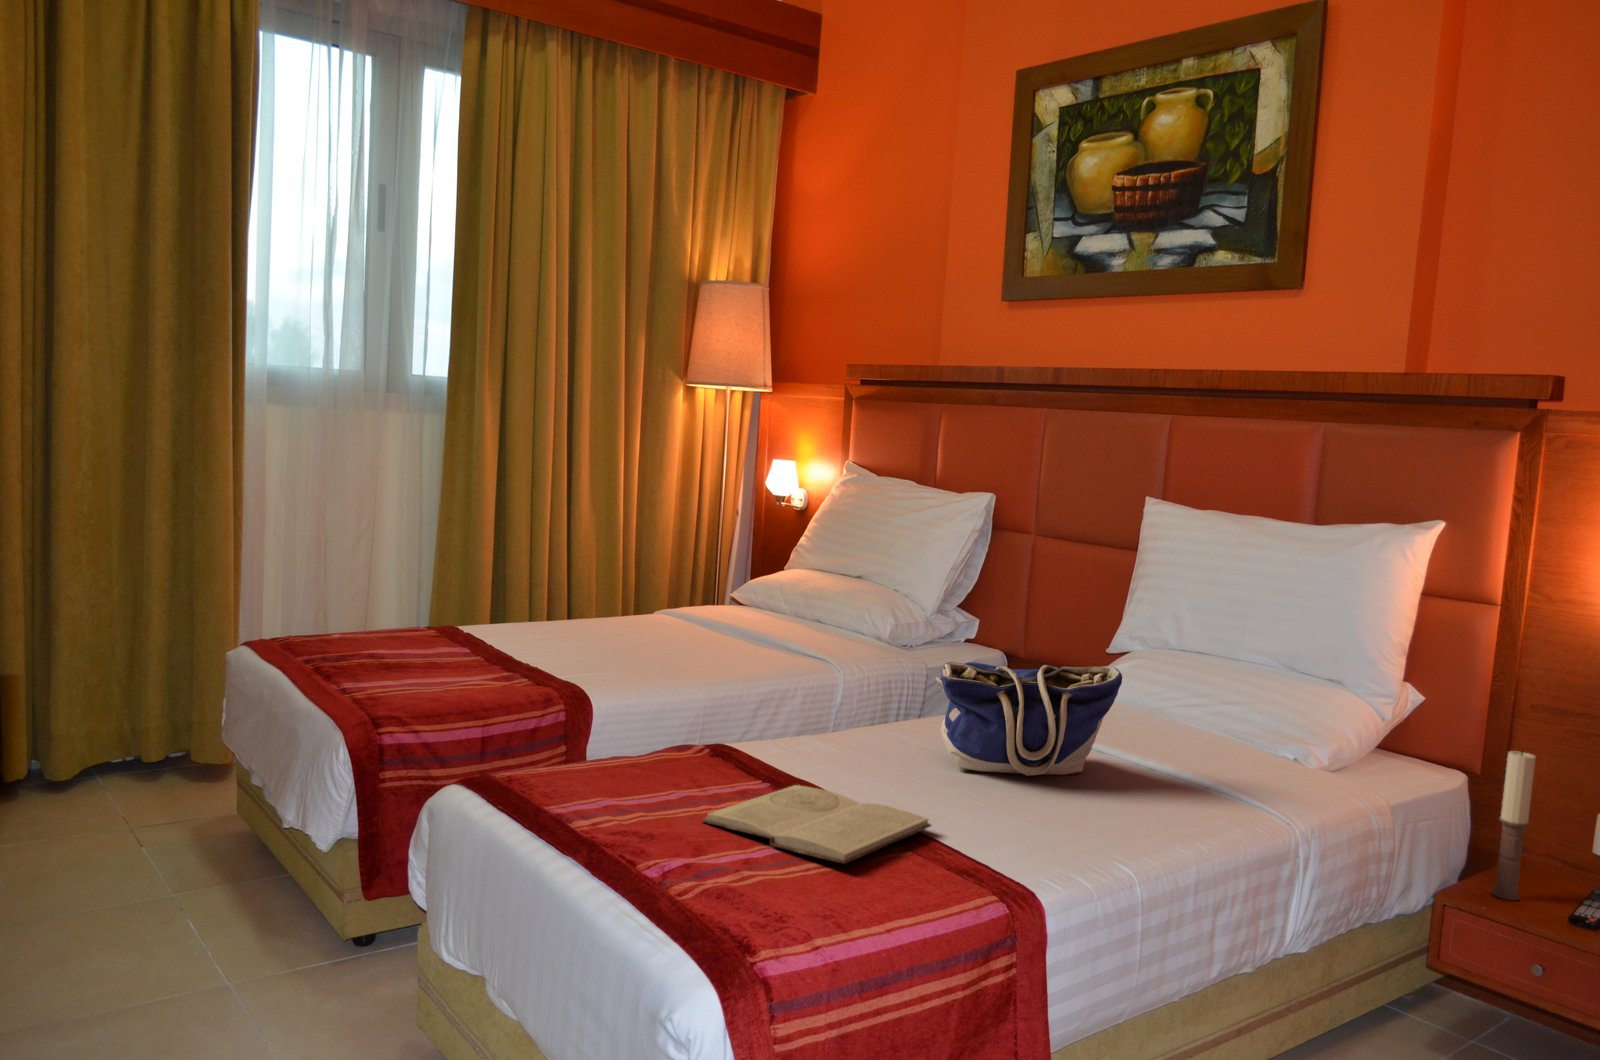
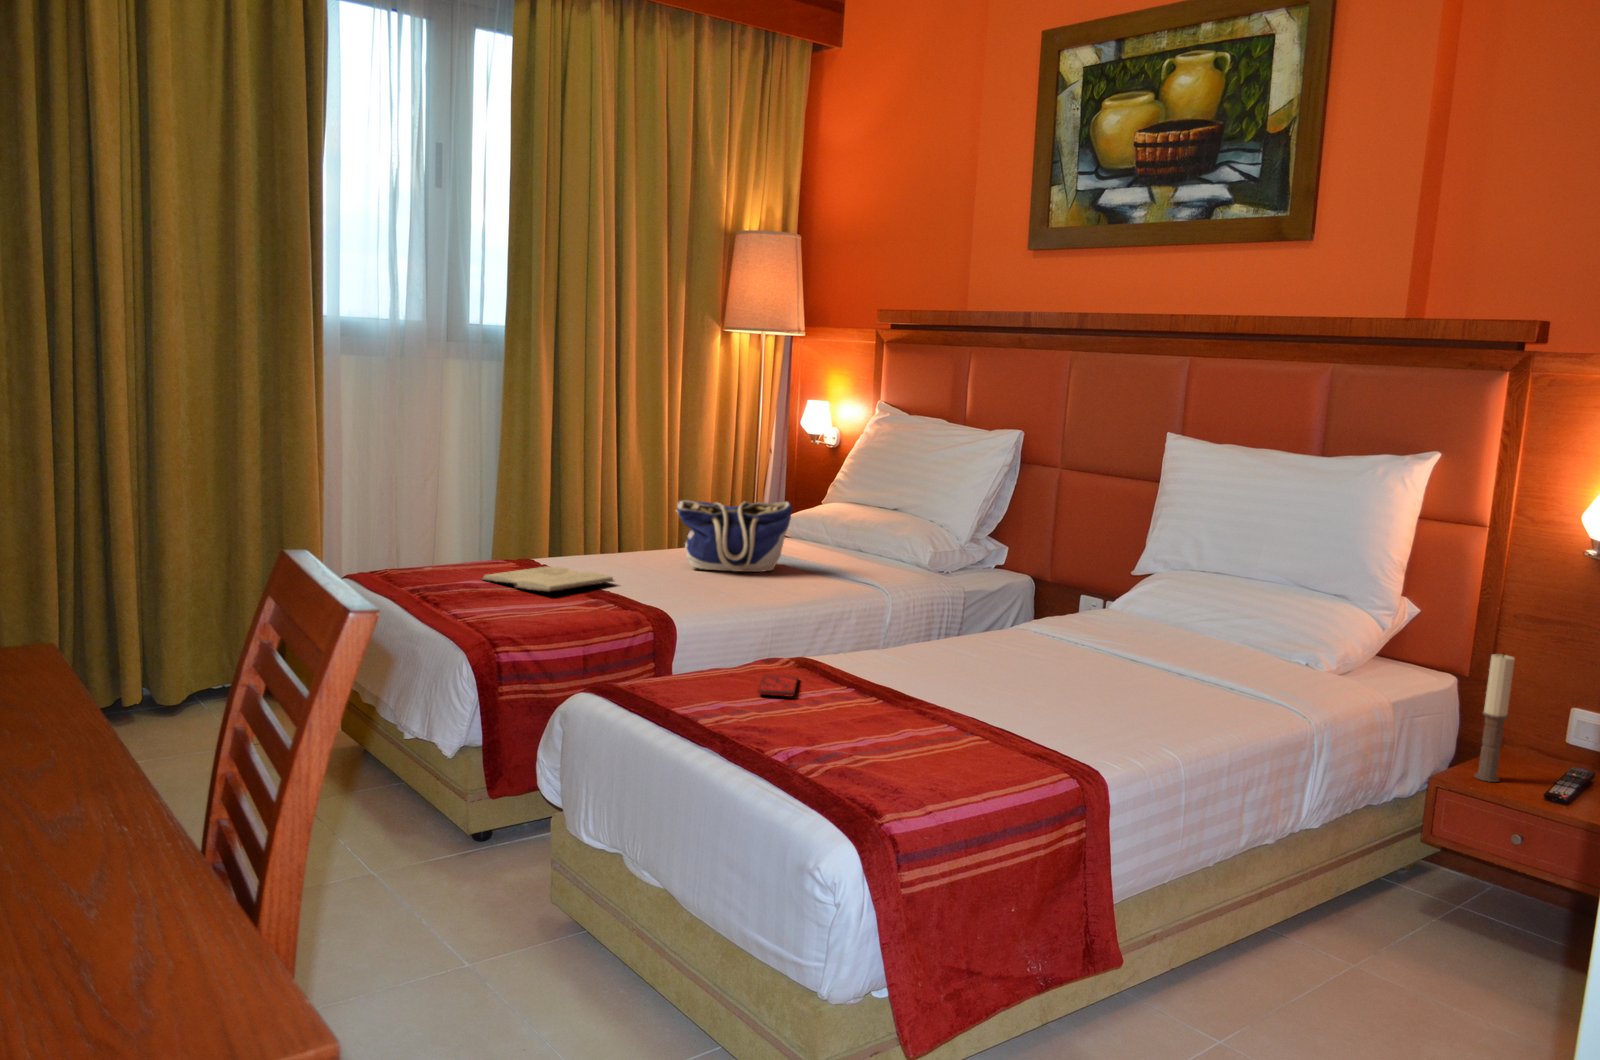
tote bag: present [935,662,1122,776] -> present [676,500,792,572]
smartphone: none [653,763,707,792] -> present [758,674,798,697]
book: present [702,785,931,864] -> present [482,566,614,591]

